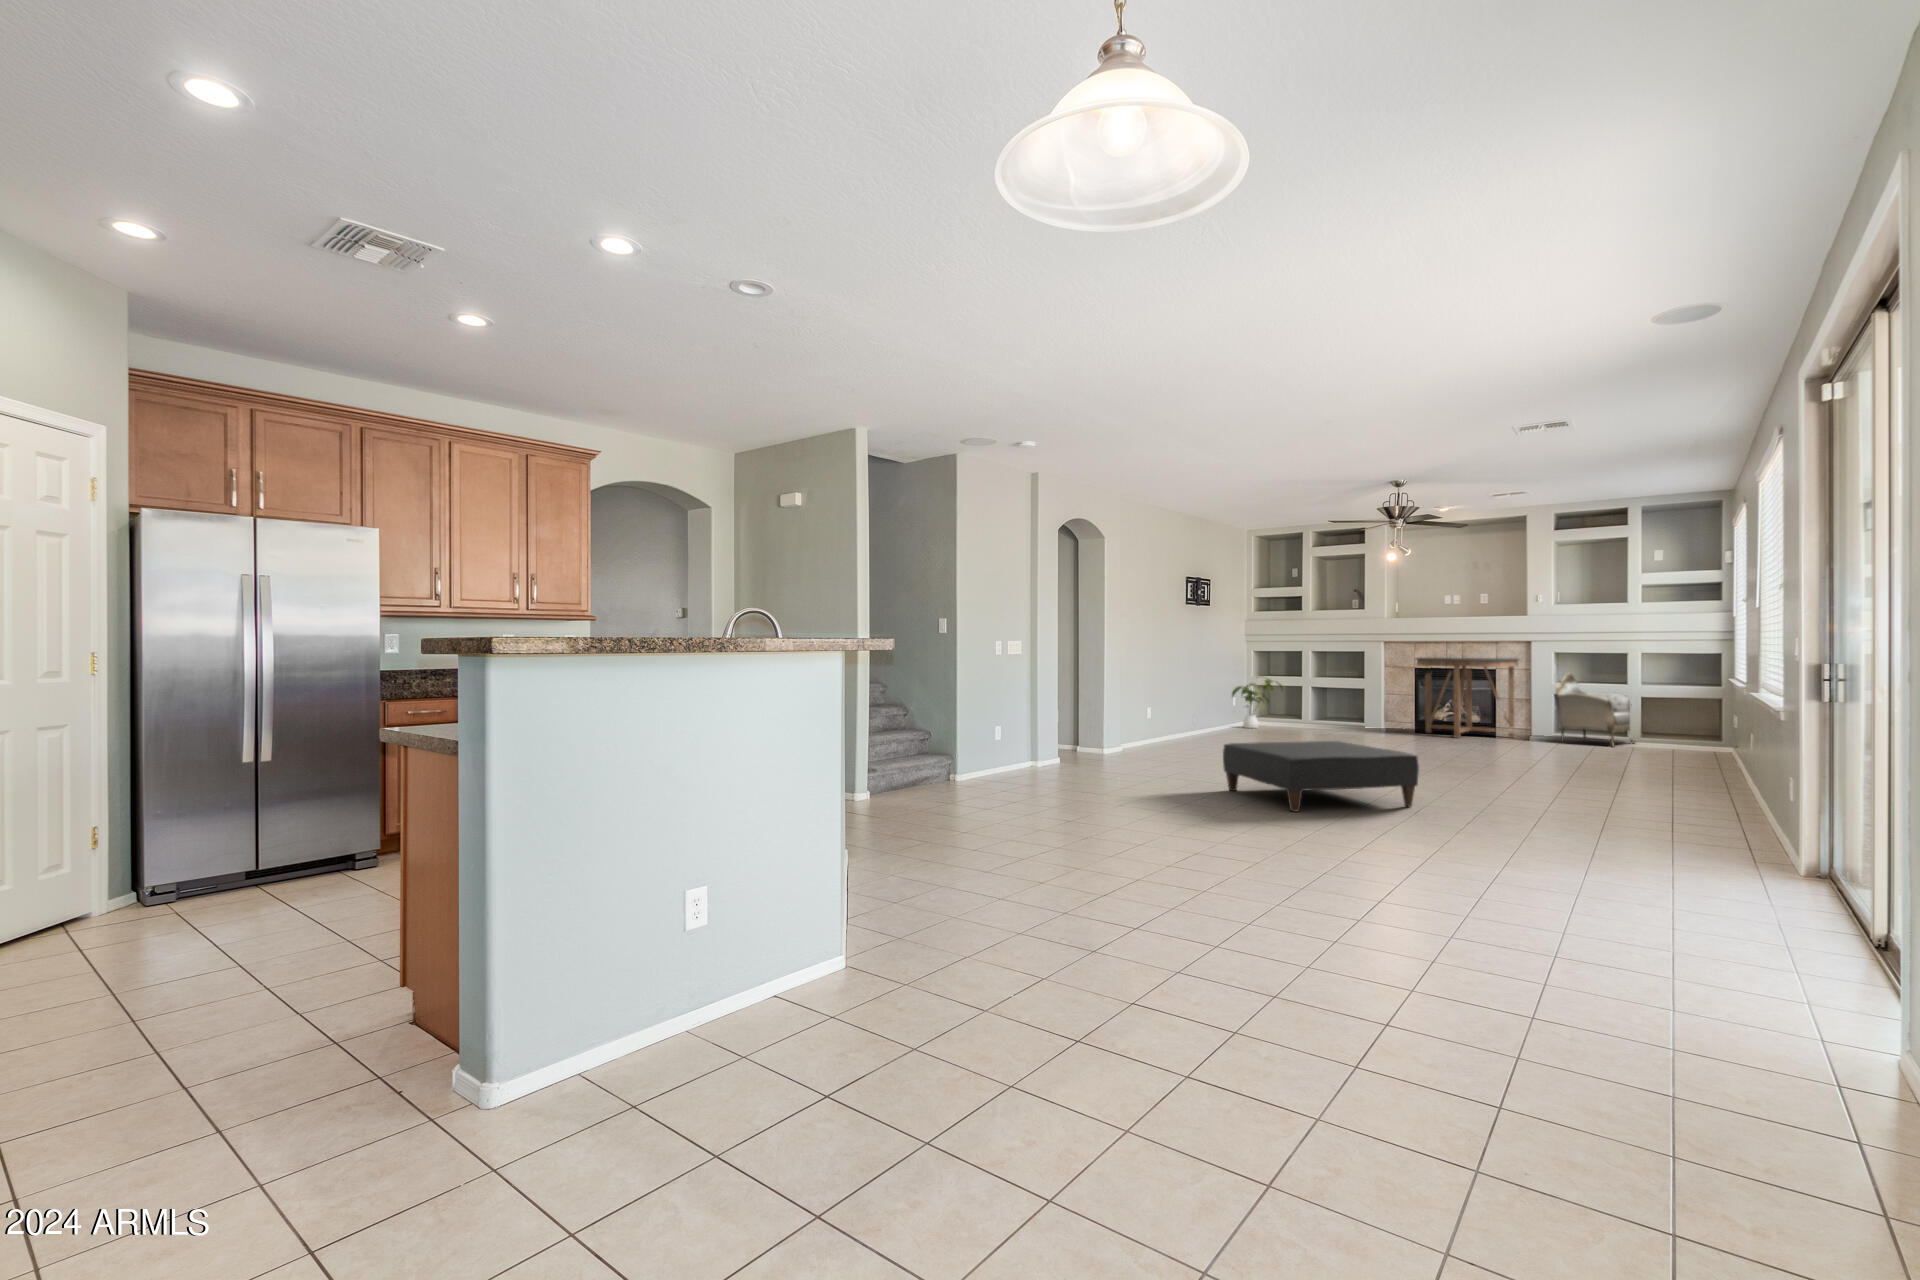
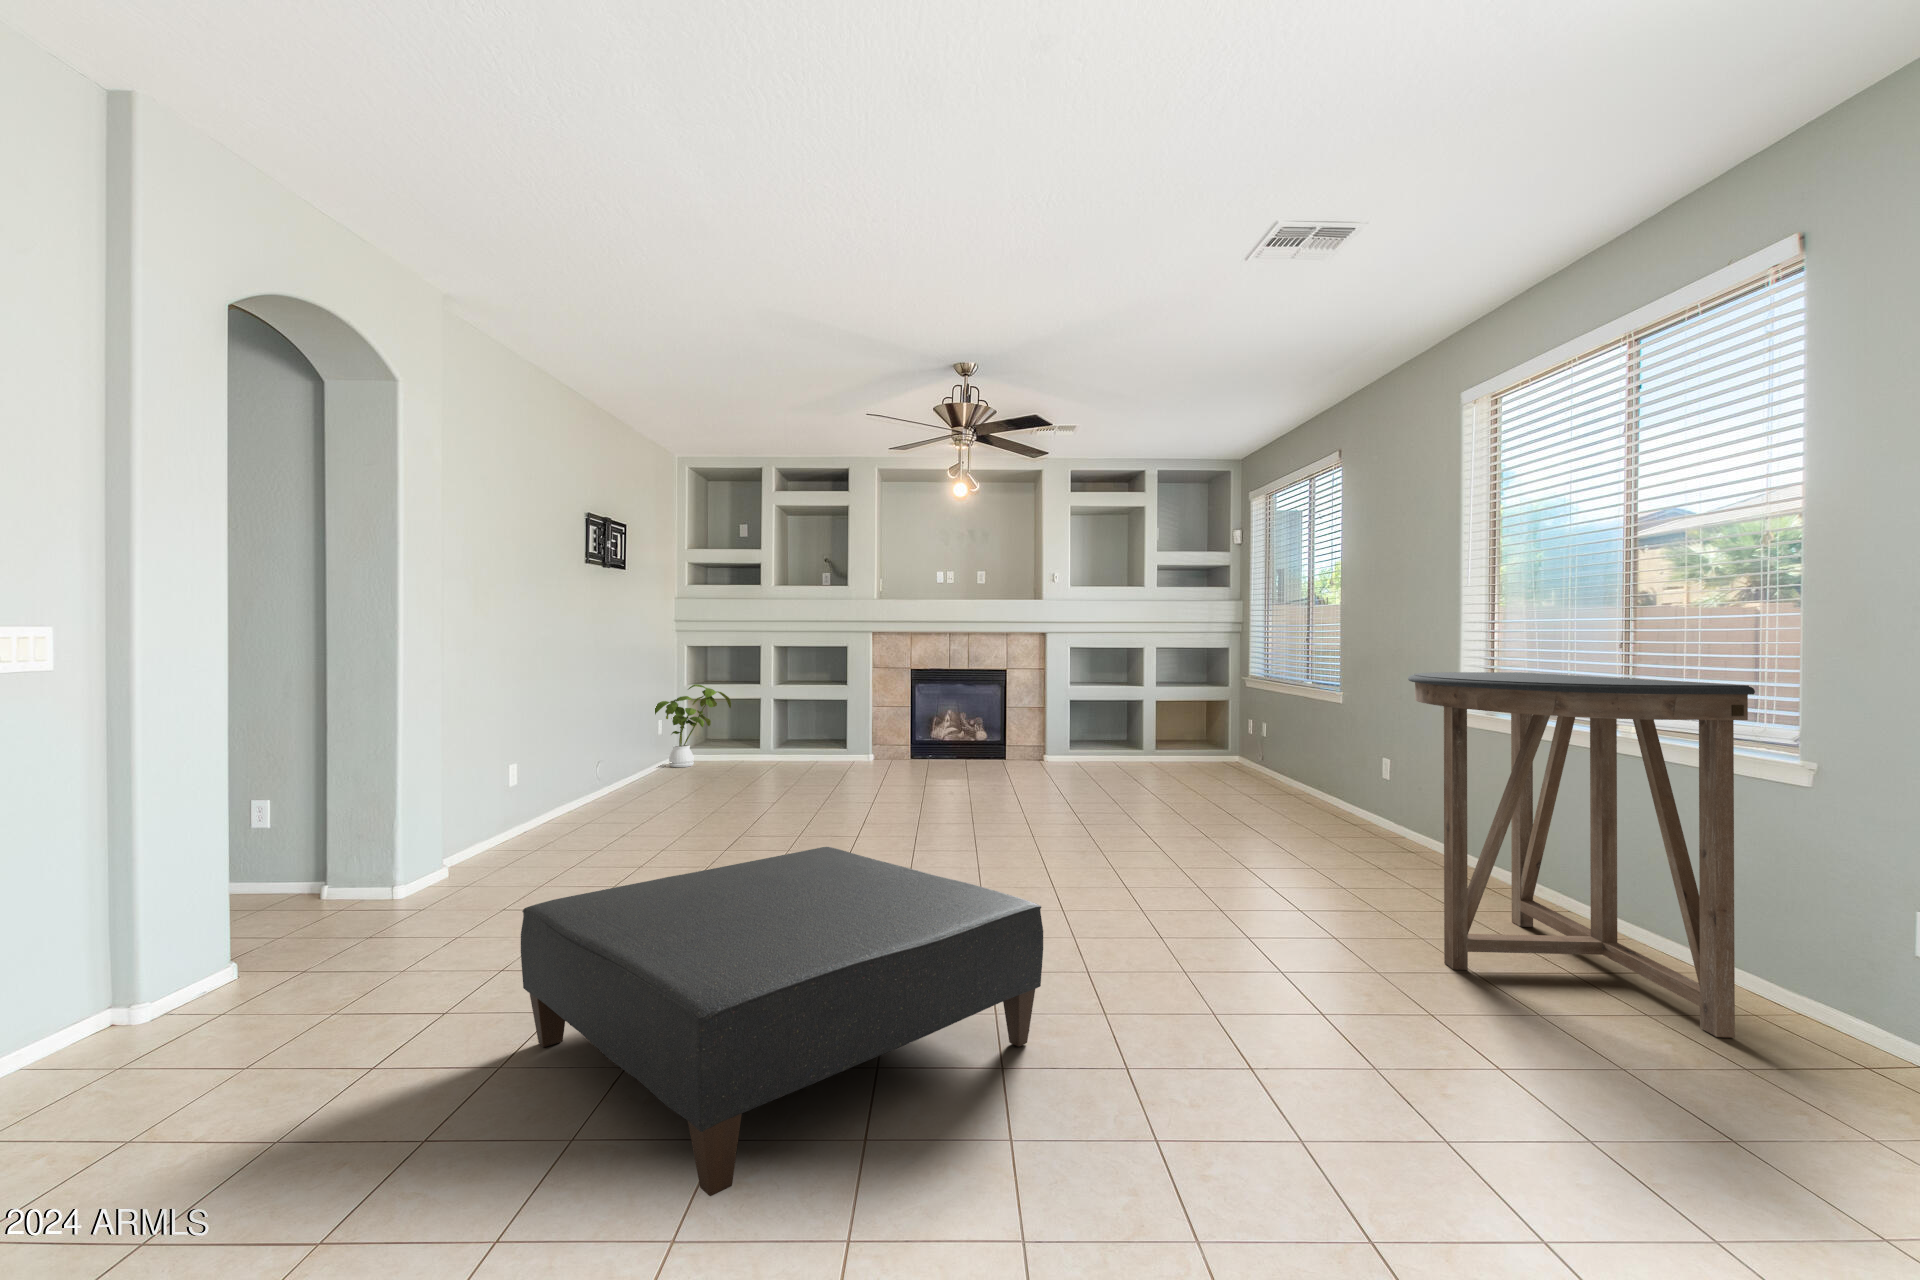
console table: present [1416,657,1519,738] -> present [1408,672,1755,1038]
armchair: present [1556,672,1635,746] -> none [1080,671,1158,767]

